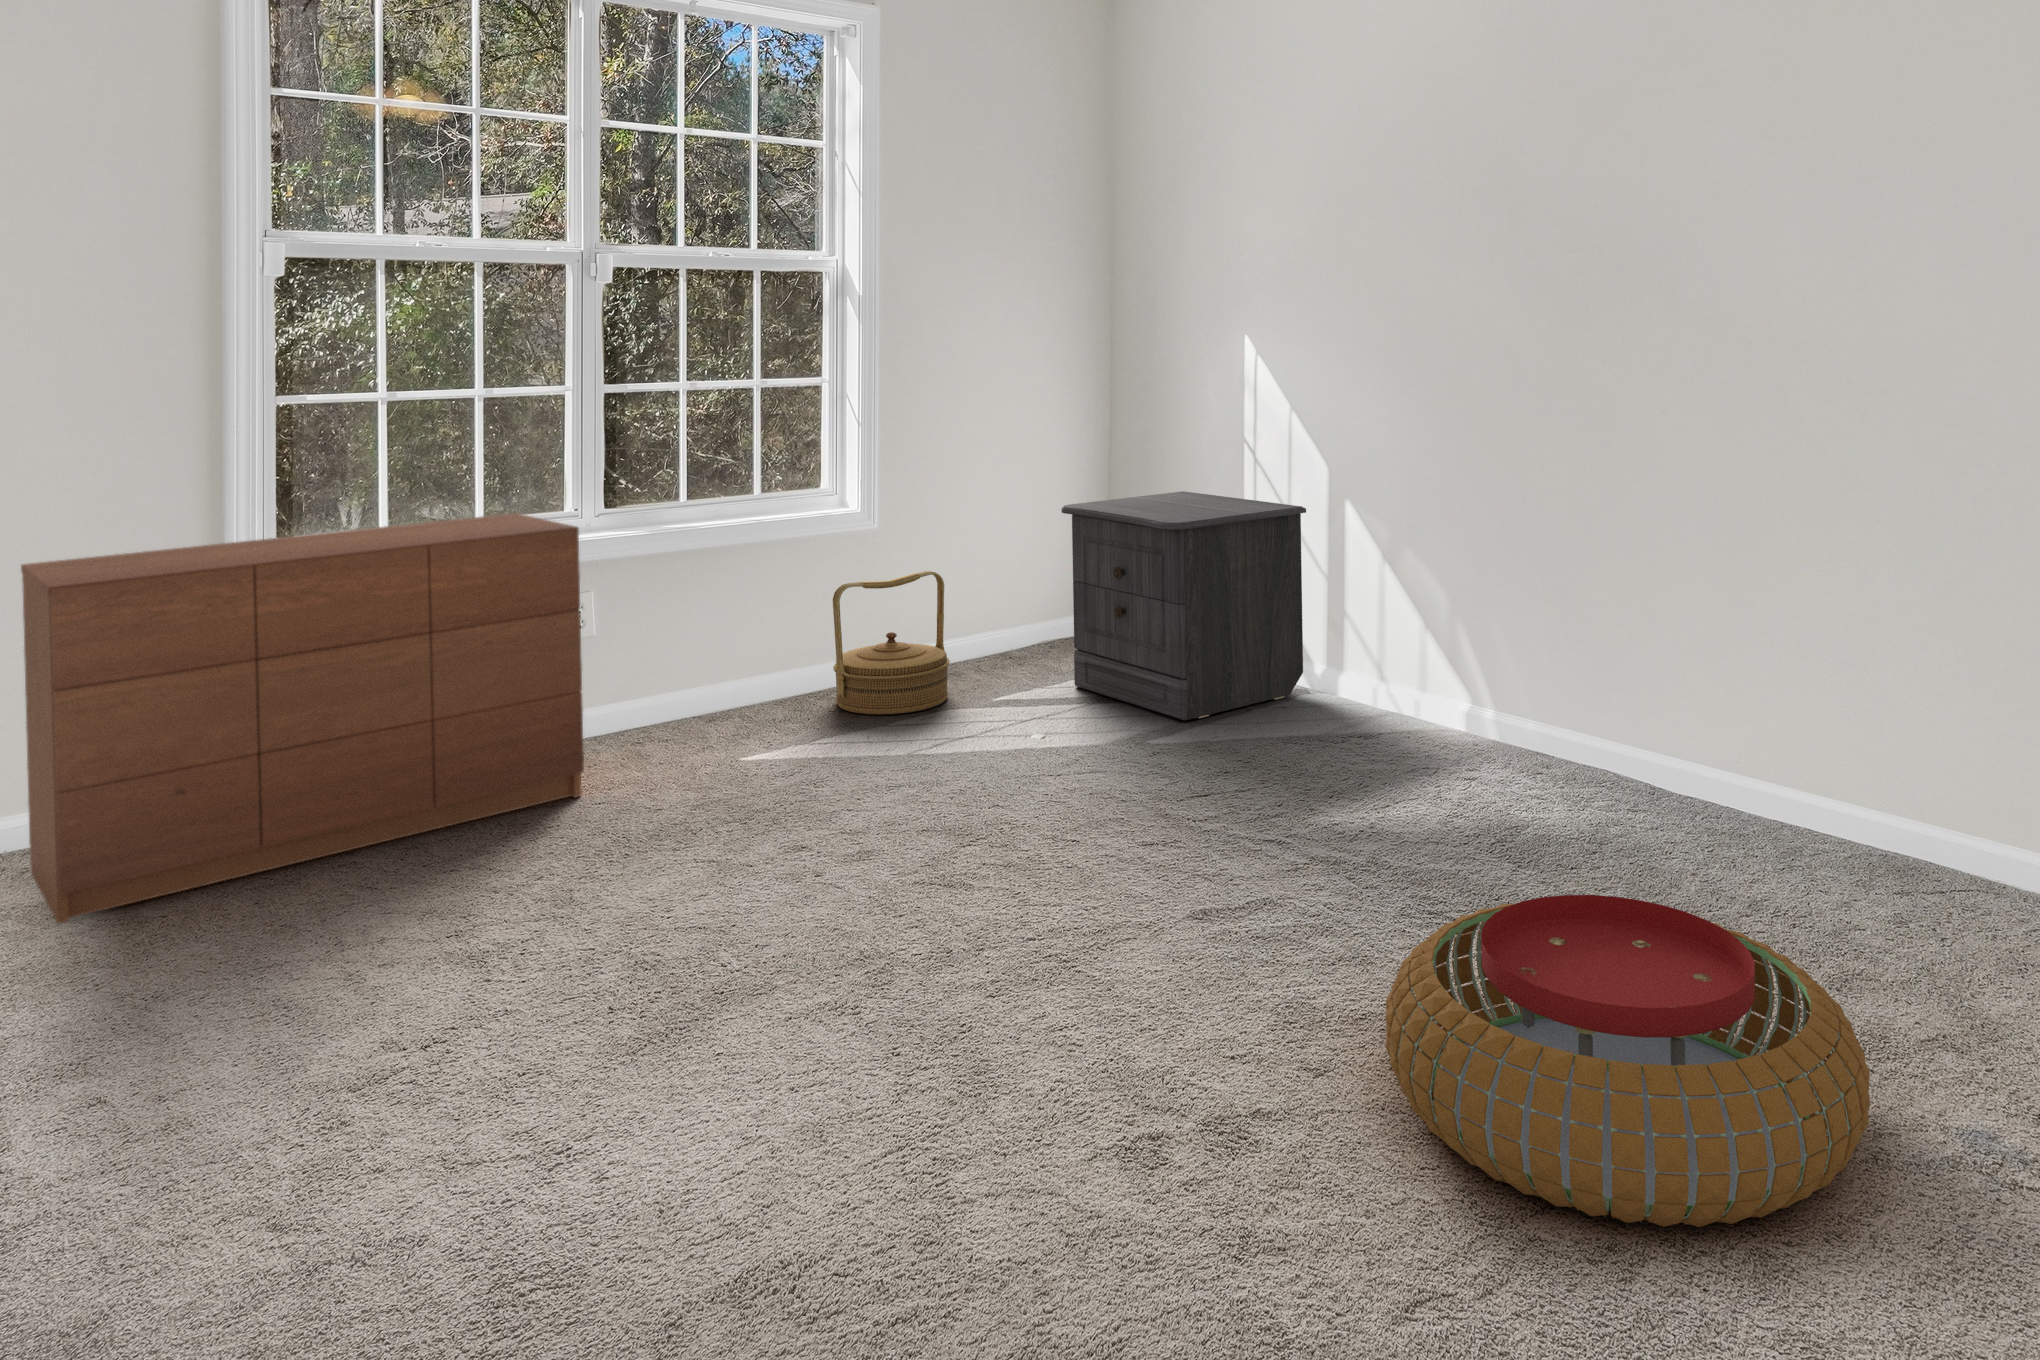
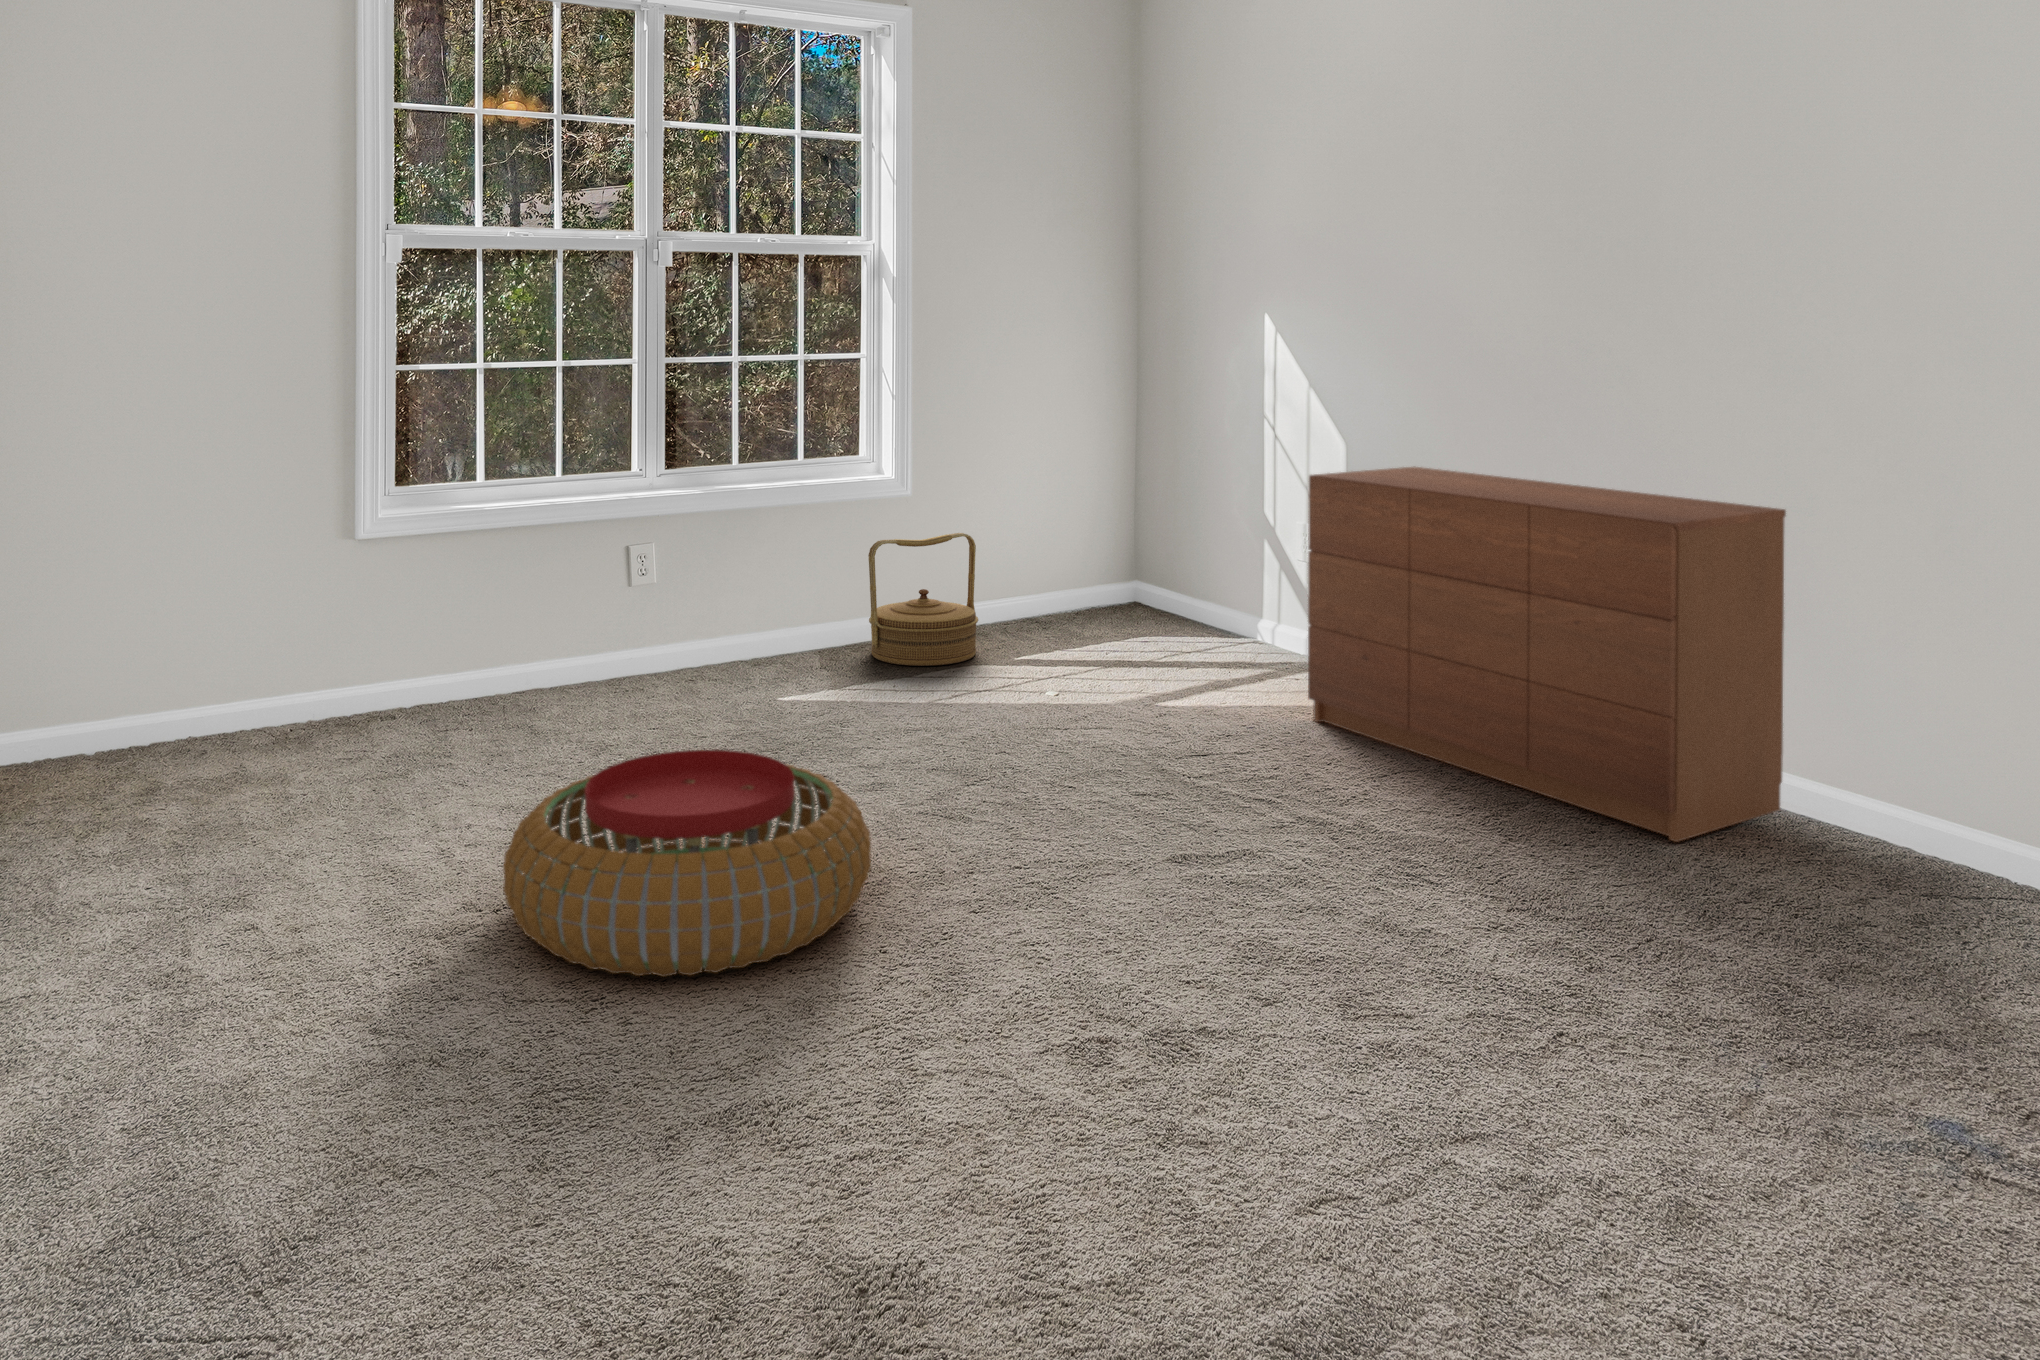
nightstand: present [1061,491,1306,720] -> none [1089,467,1333,688]
dresser: present [21,513,584,923] -> present [1308,467,1786,842]
pouf: present [1385,895,1870,1227] -> present [503,750,871,977]

